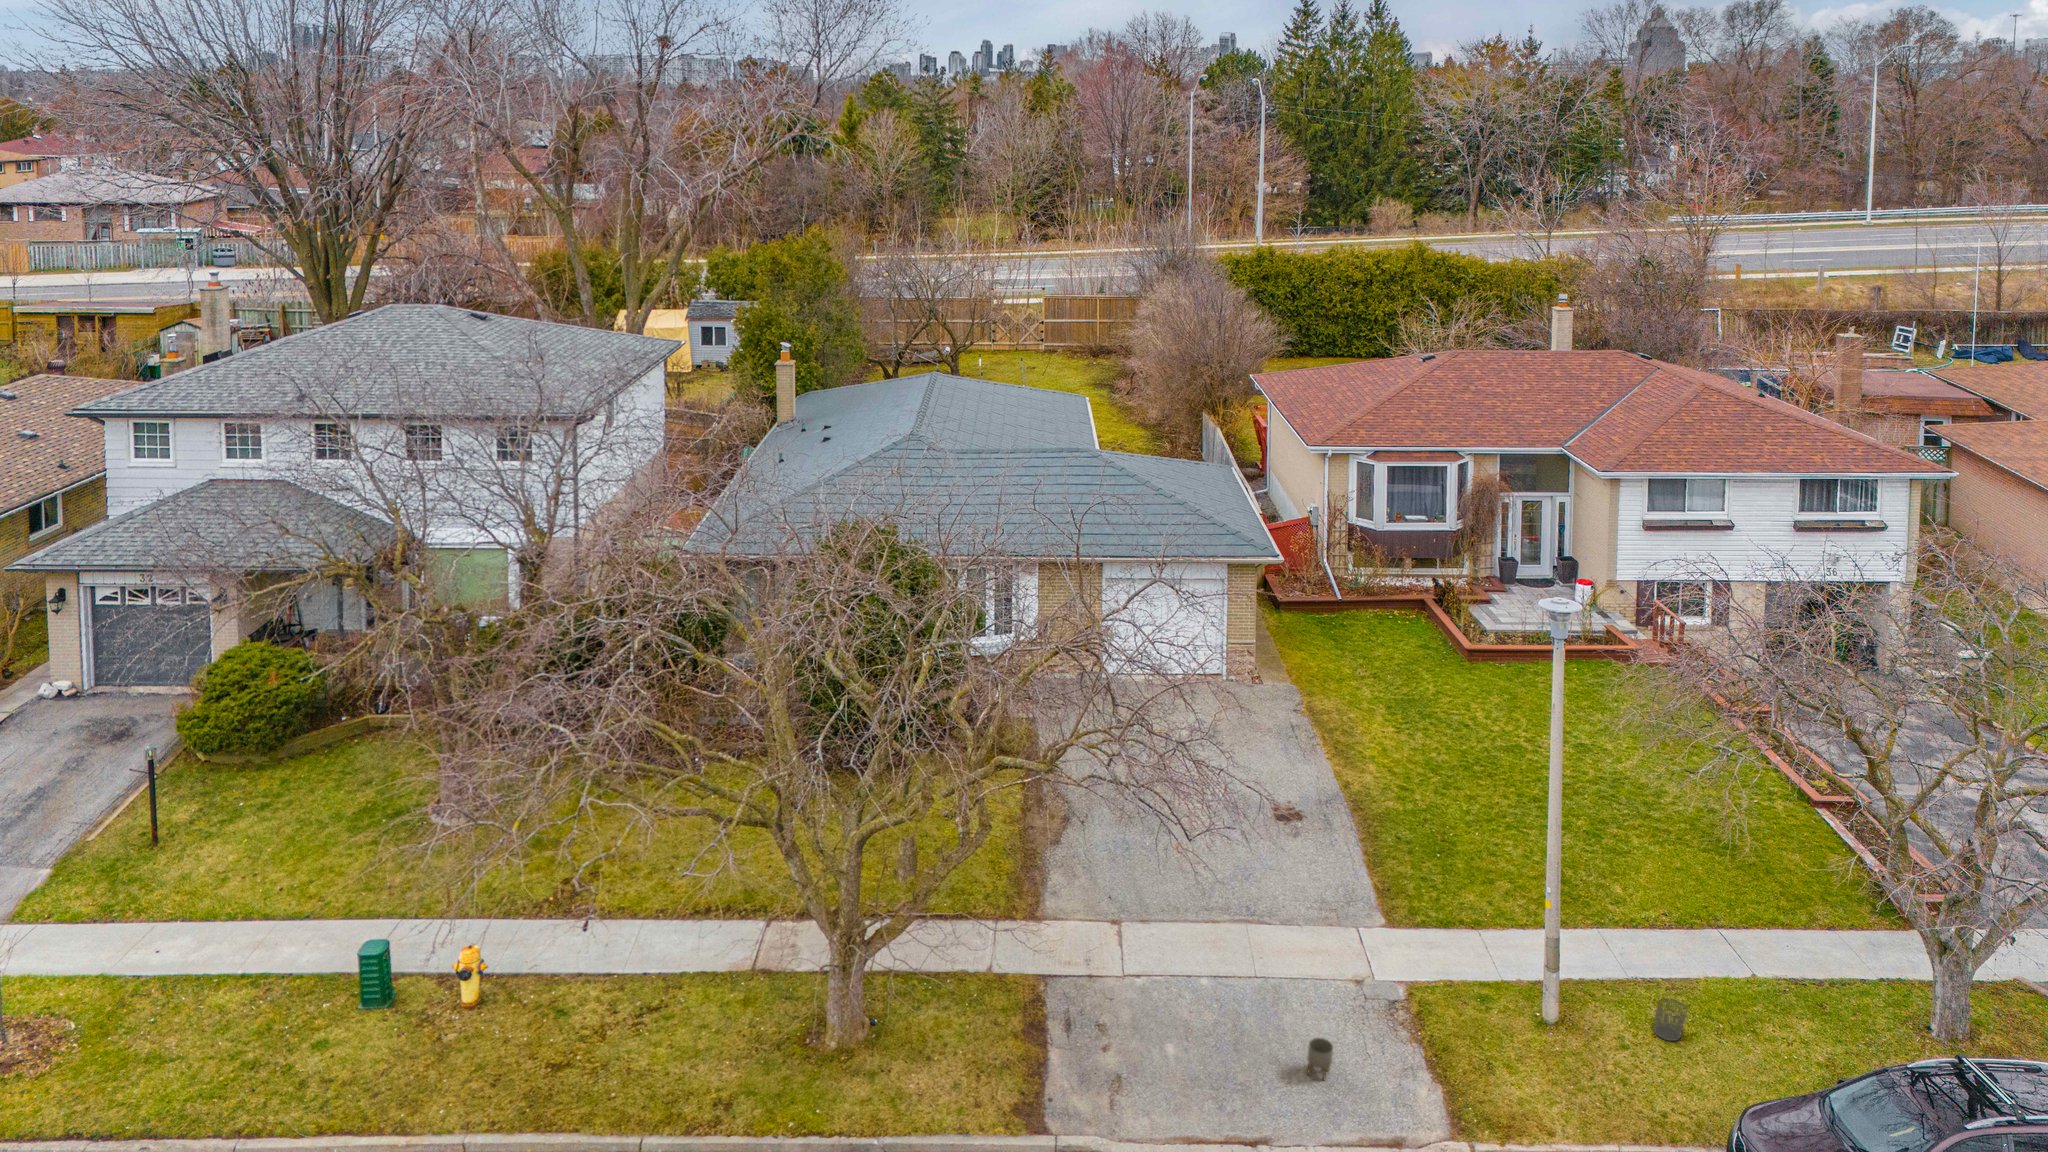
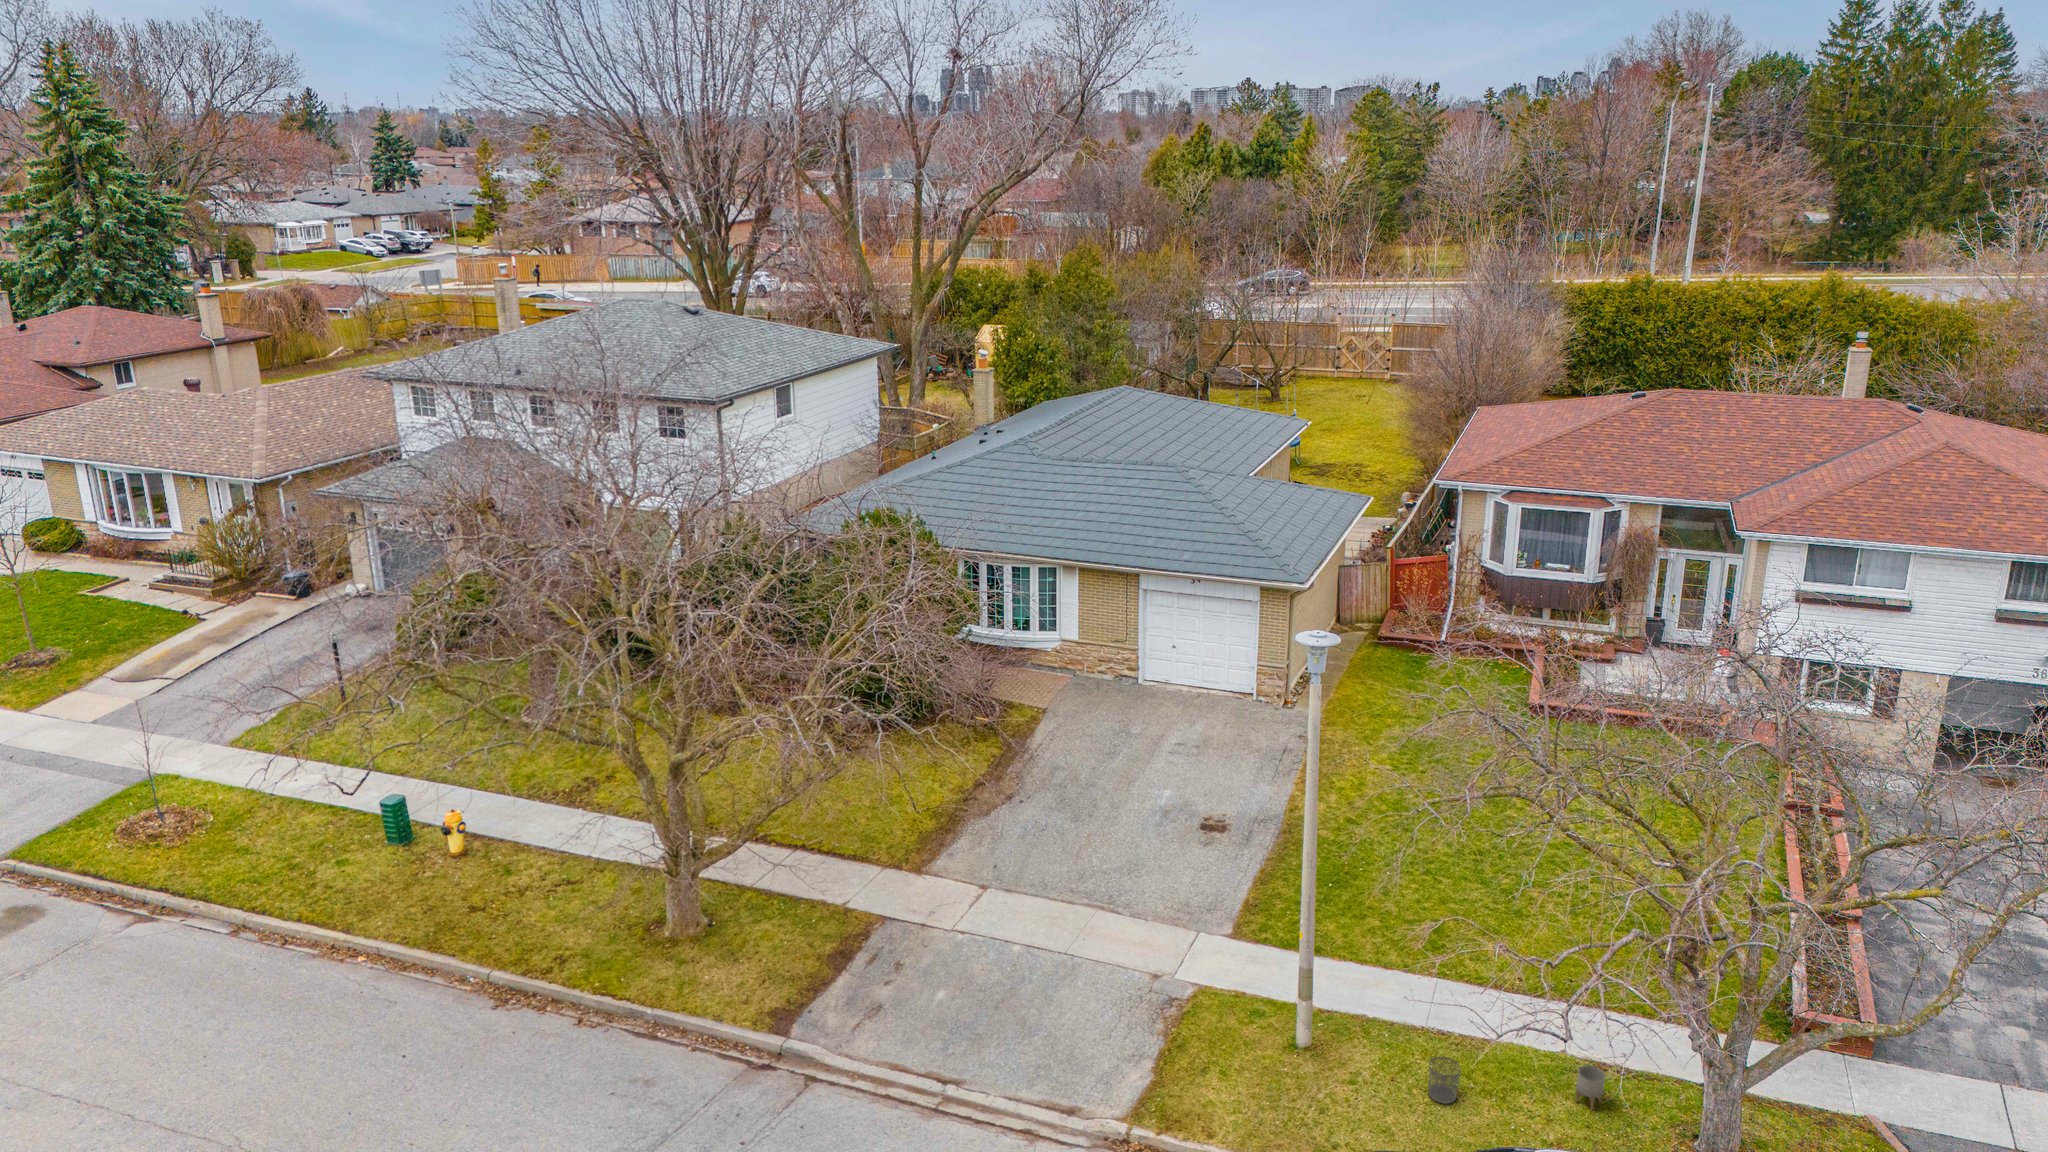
planter: present [1307,1038,1333,1080] -> present [1575,1065,1605,1110]

